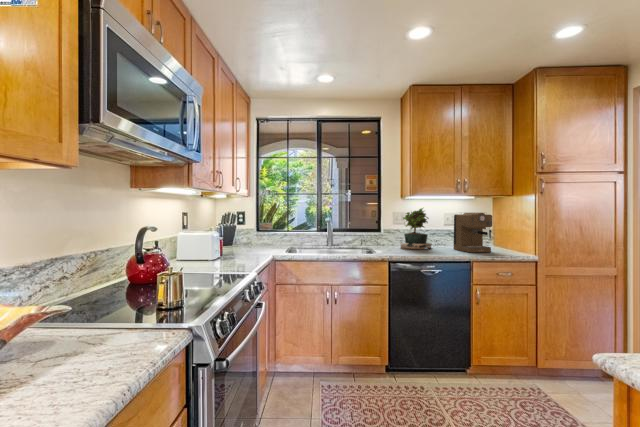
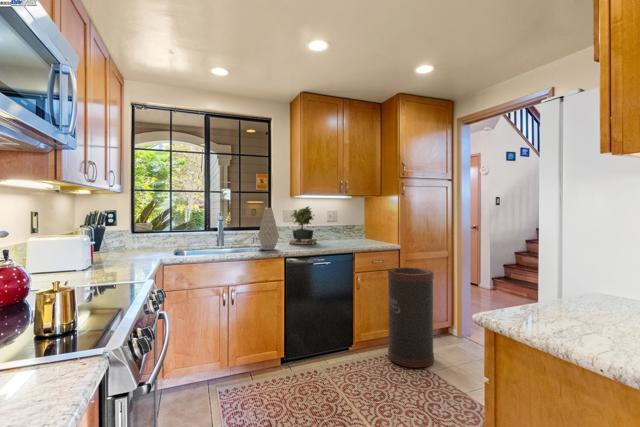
vase: none [365,210,387,253] -> present [258,208,279,250]
coffee maker: present [453,212,492,252] -> none [336,210,368,245]
trash can: none [514,282,578,407] -> present [388,267,434,369]

